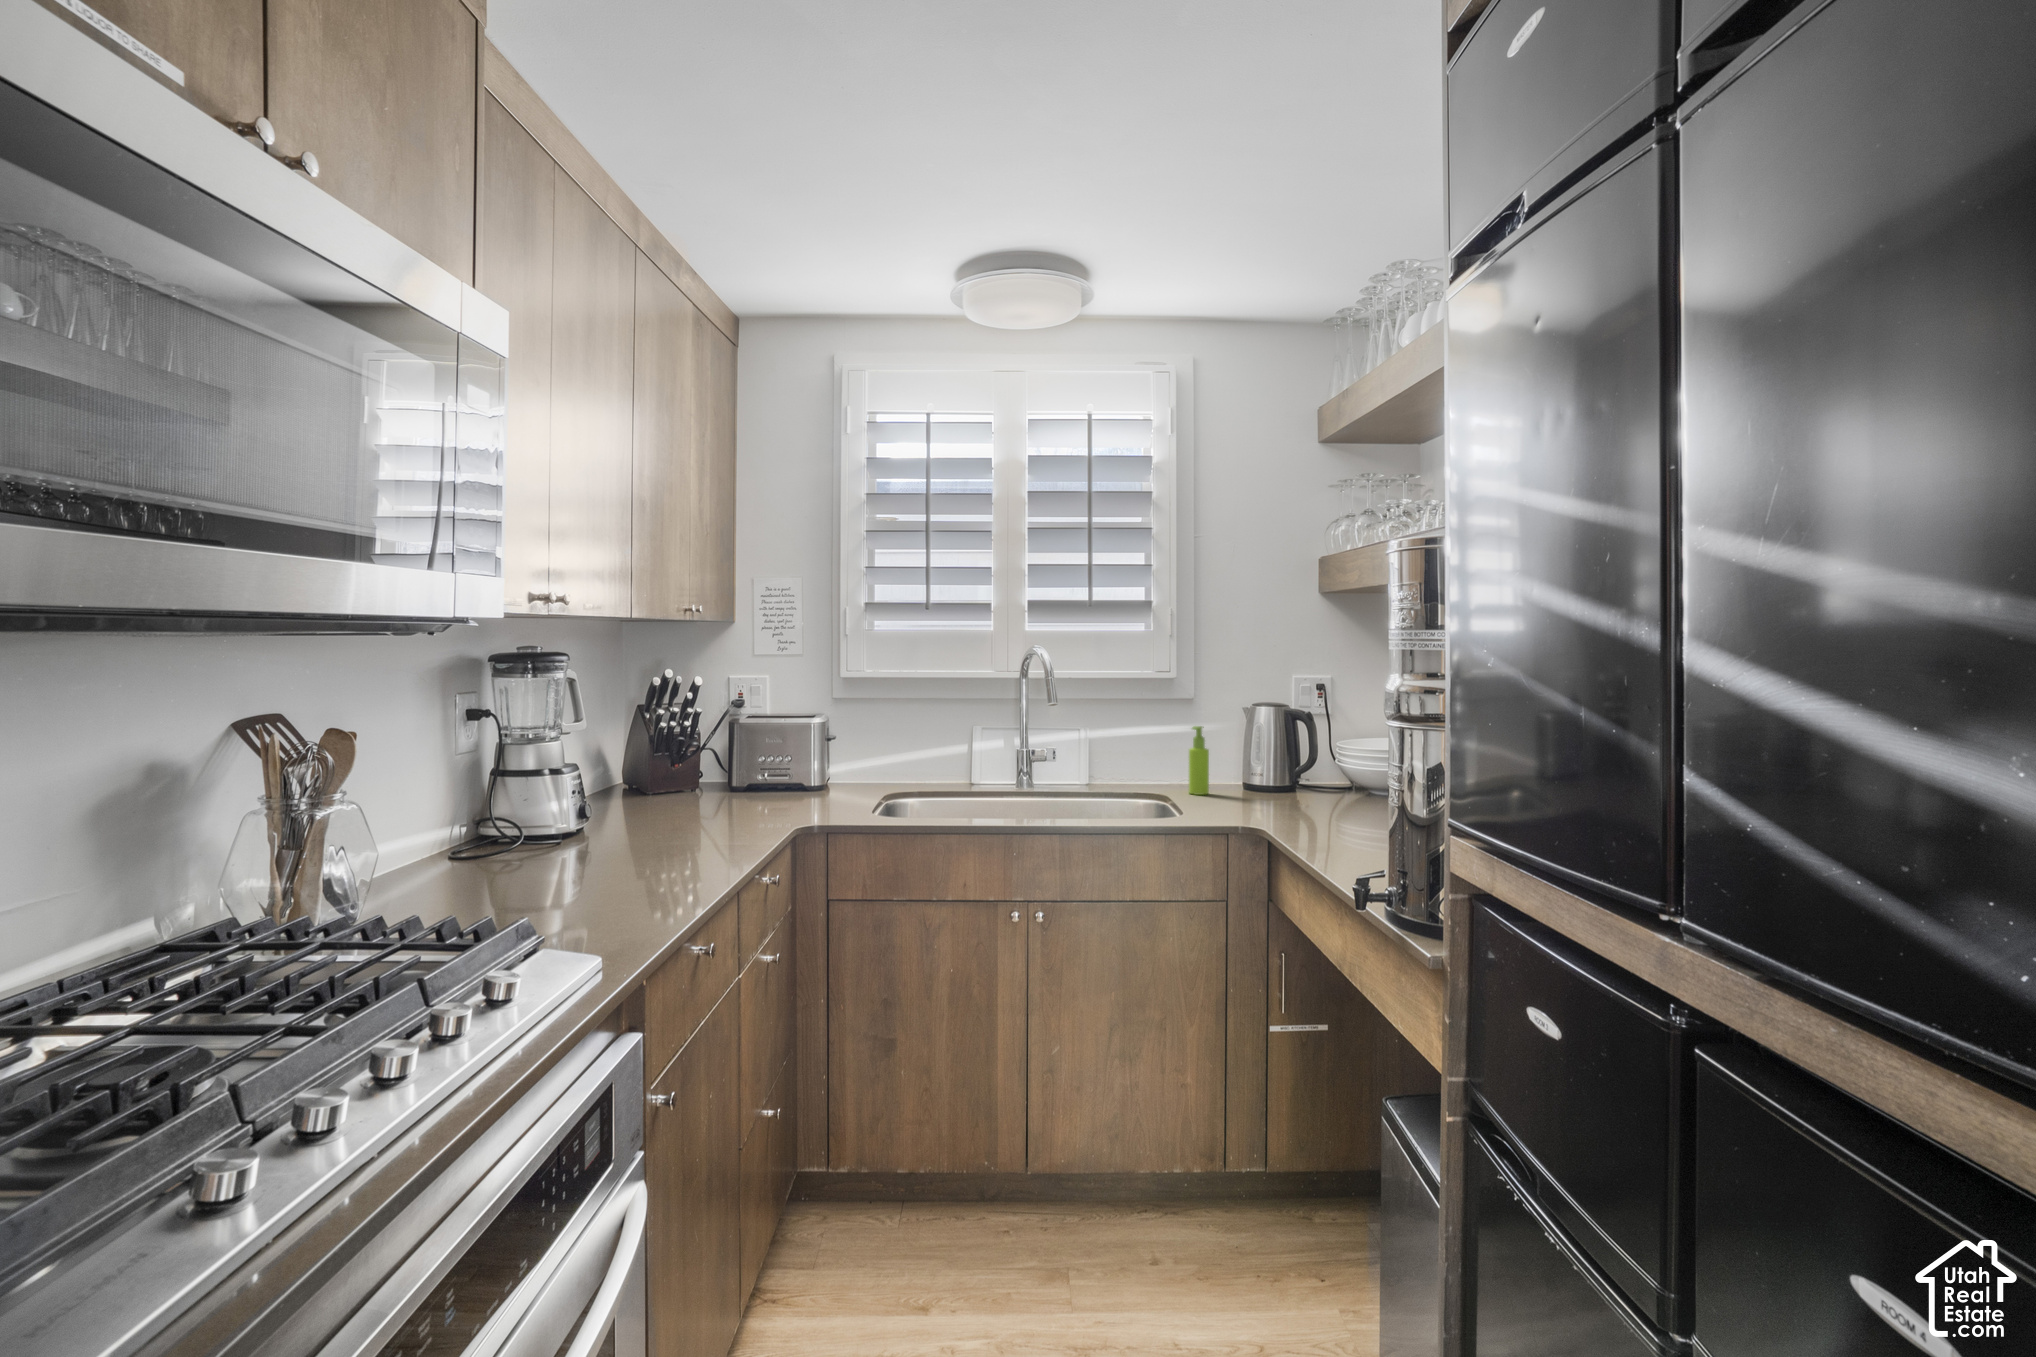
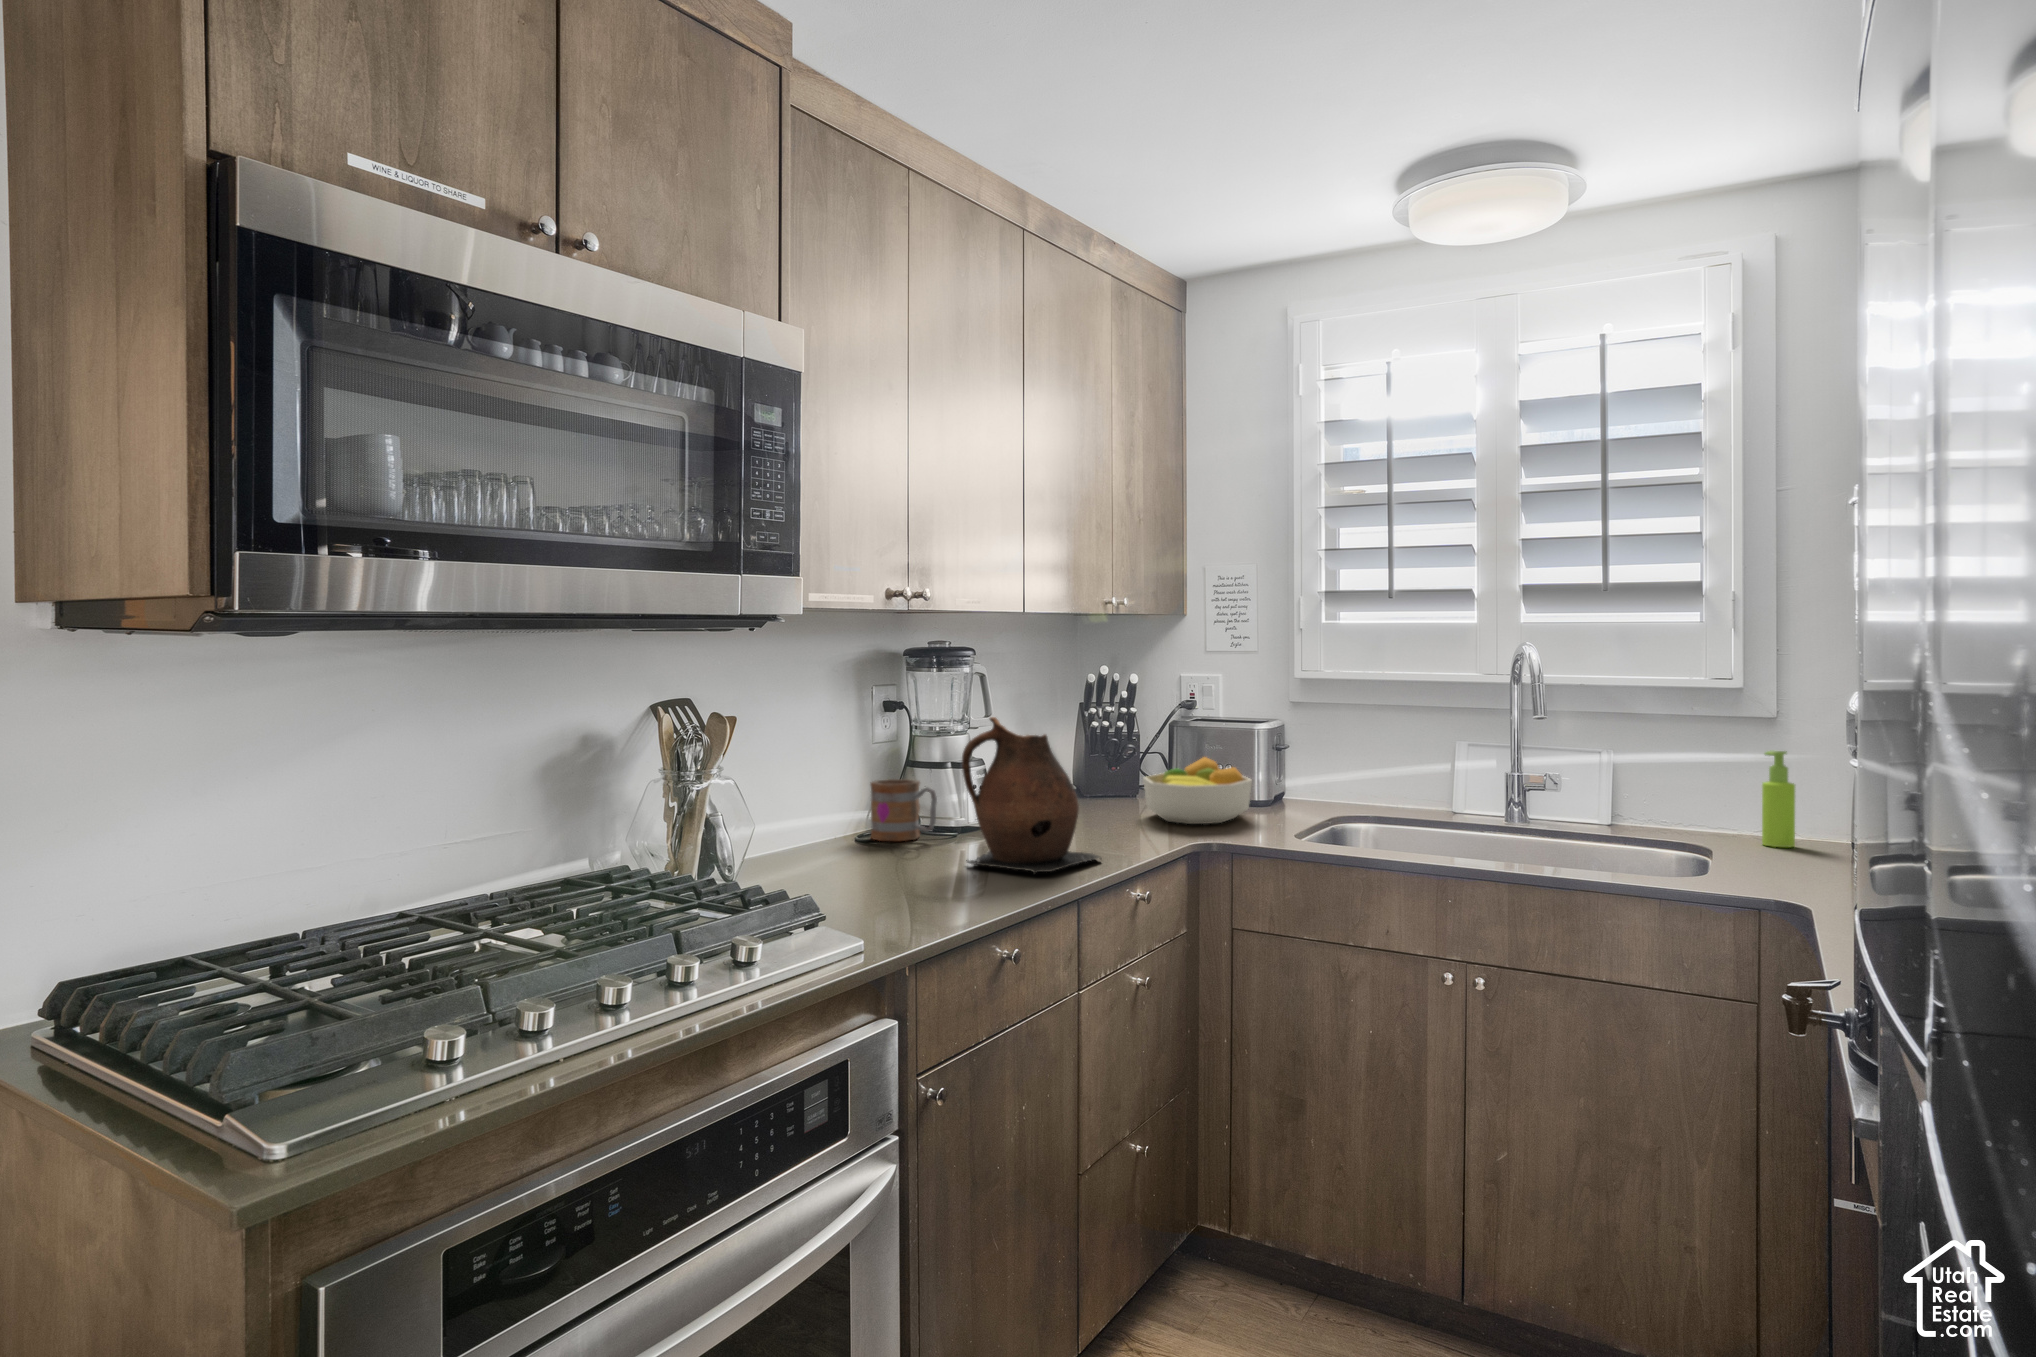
ceramic pitcher: none [597,722,737,874] -> present [962,717,1101,874]
fruit bowl: none [723,750,825,812] -> present [1143,757,1252,824]
mug: none [463,789,544,857] -> present [871,779,937,841]

